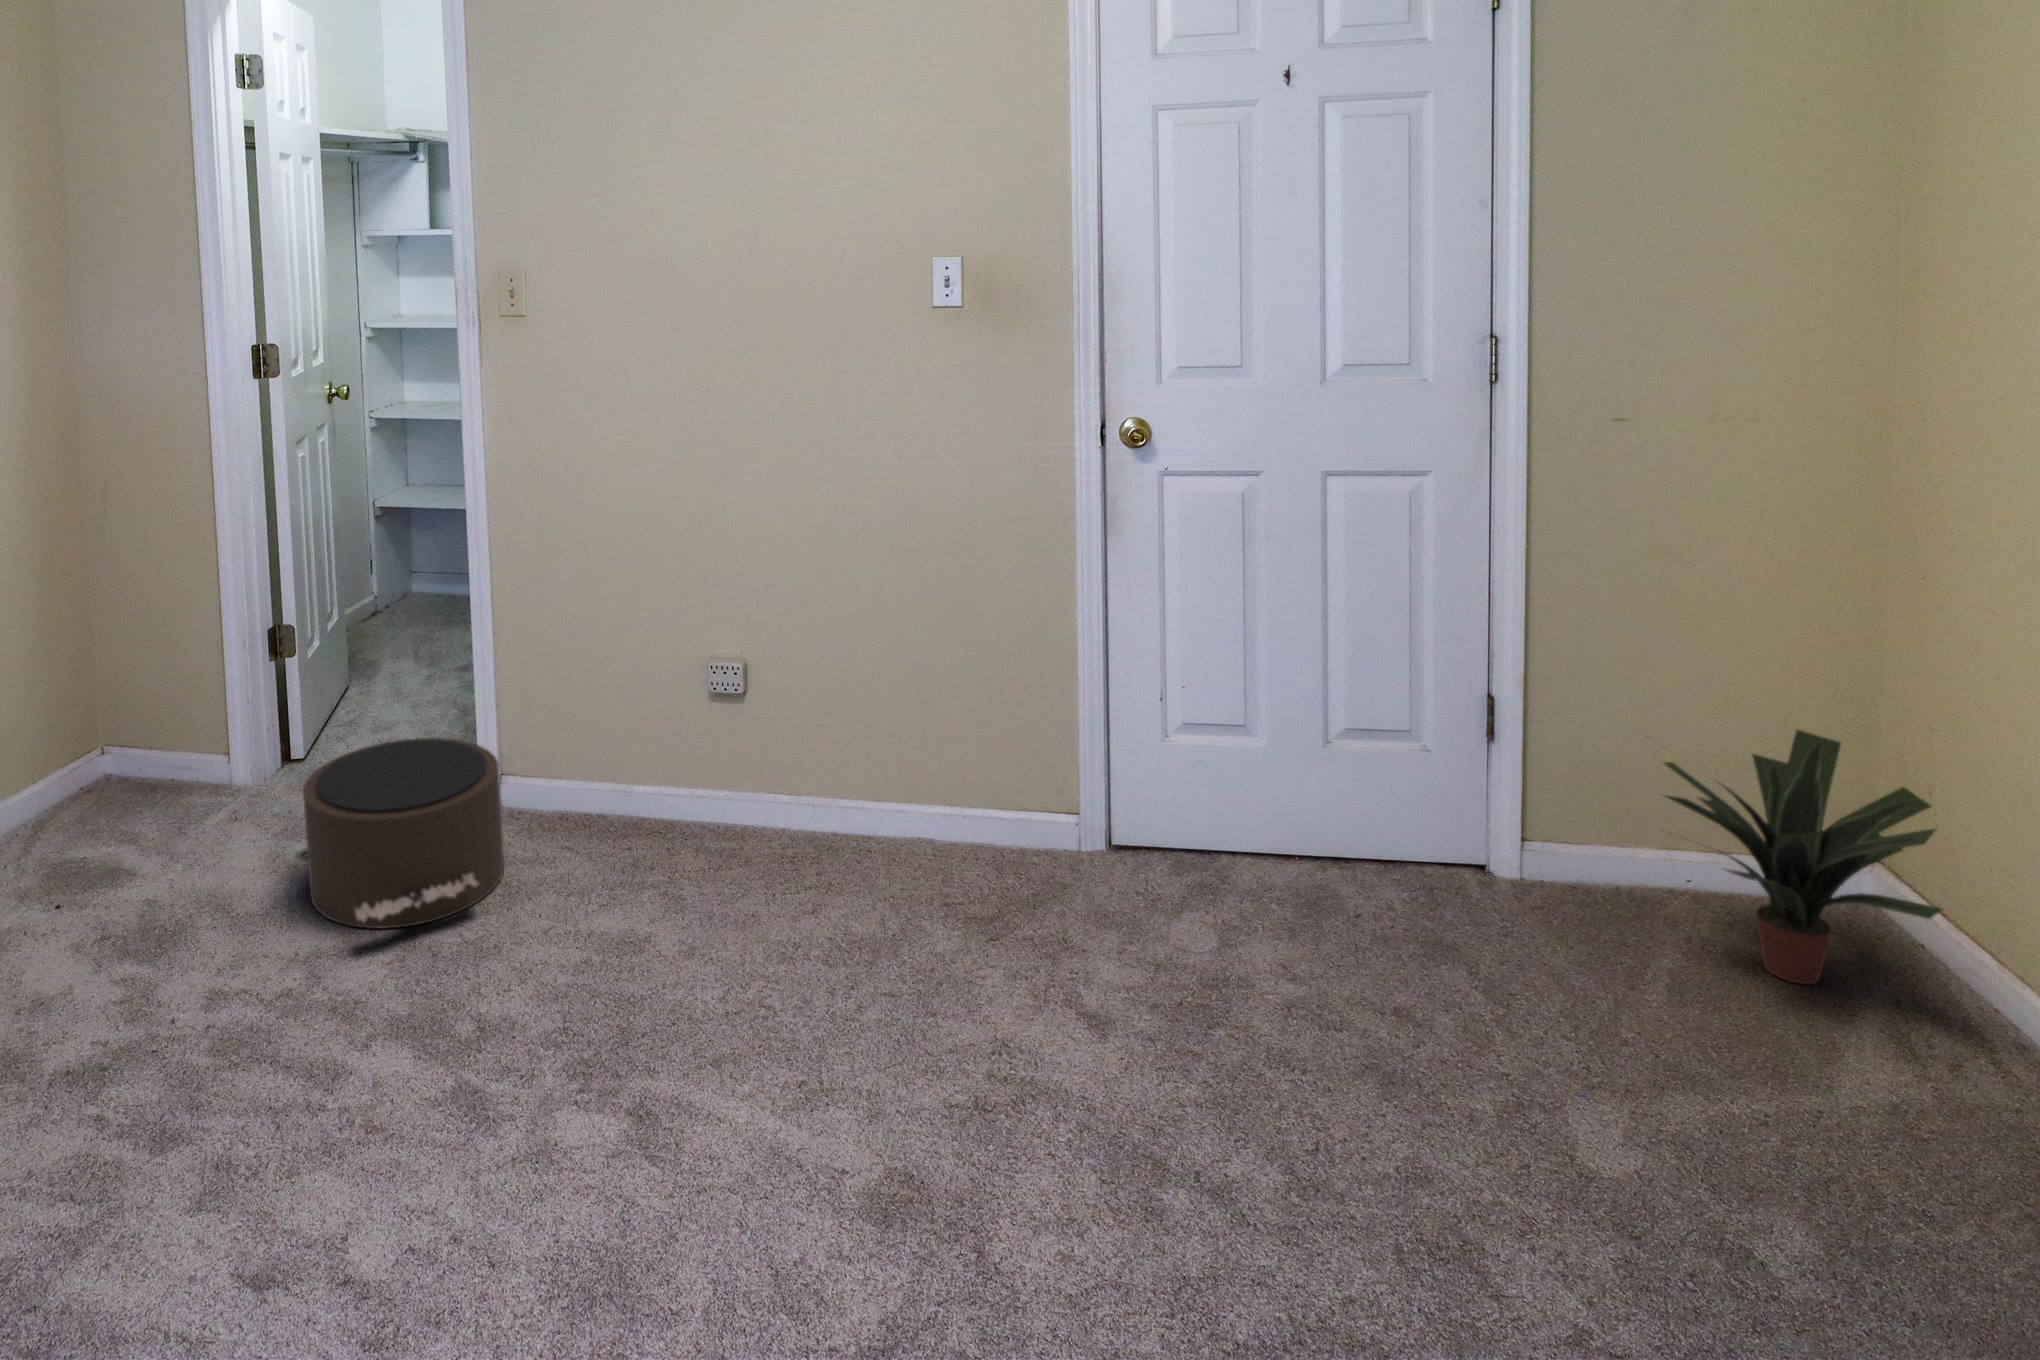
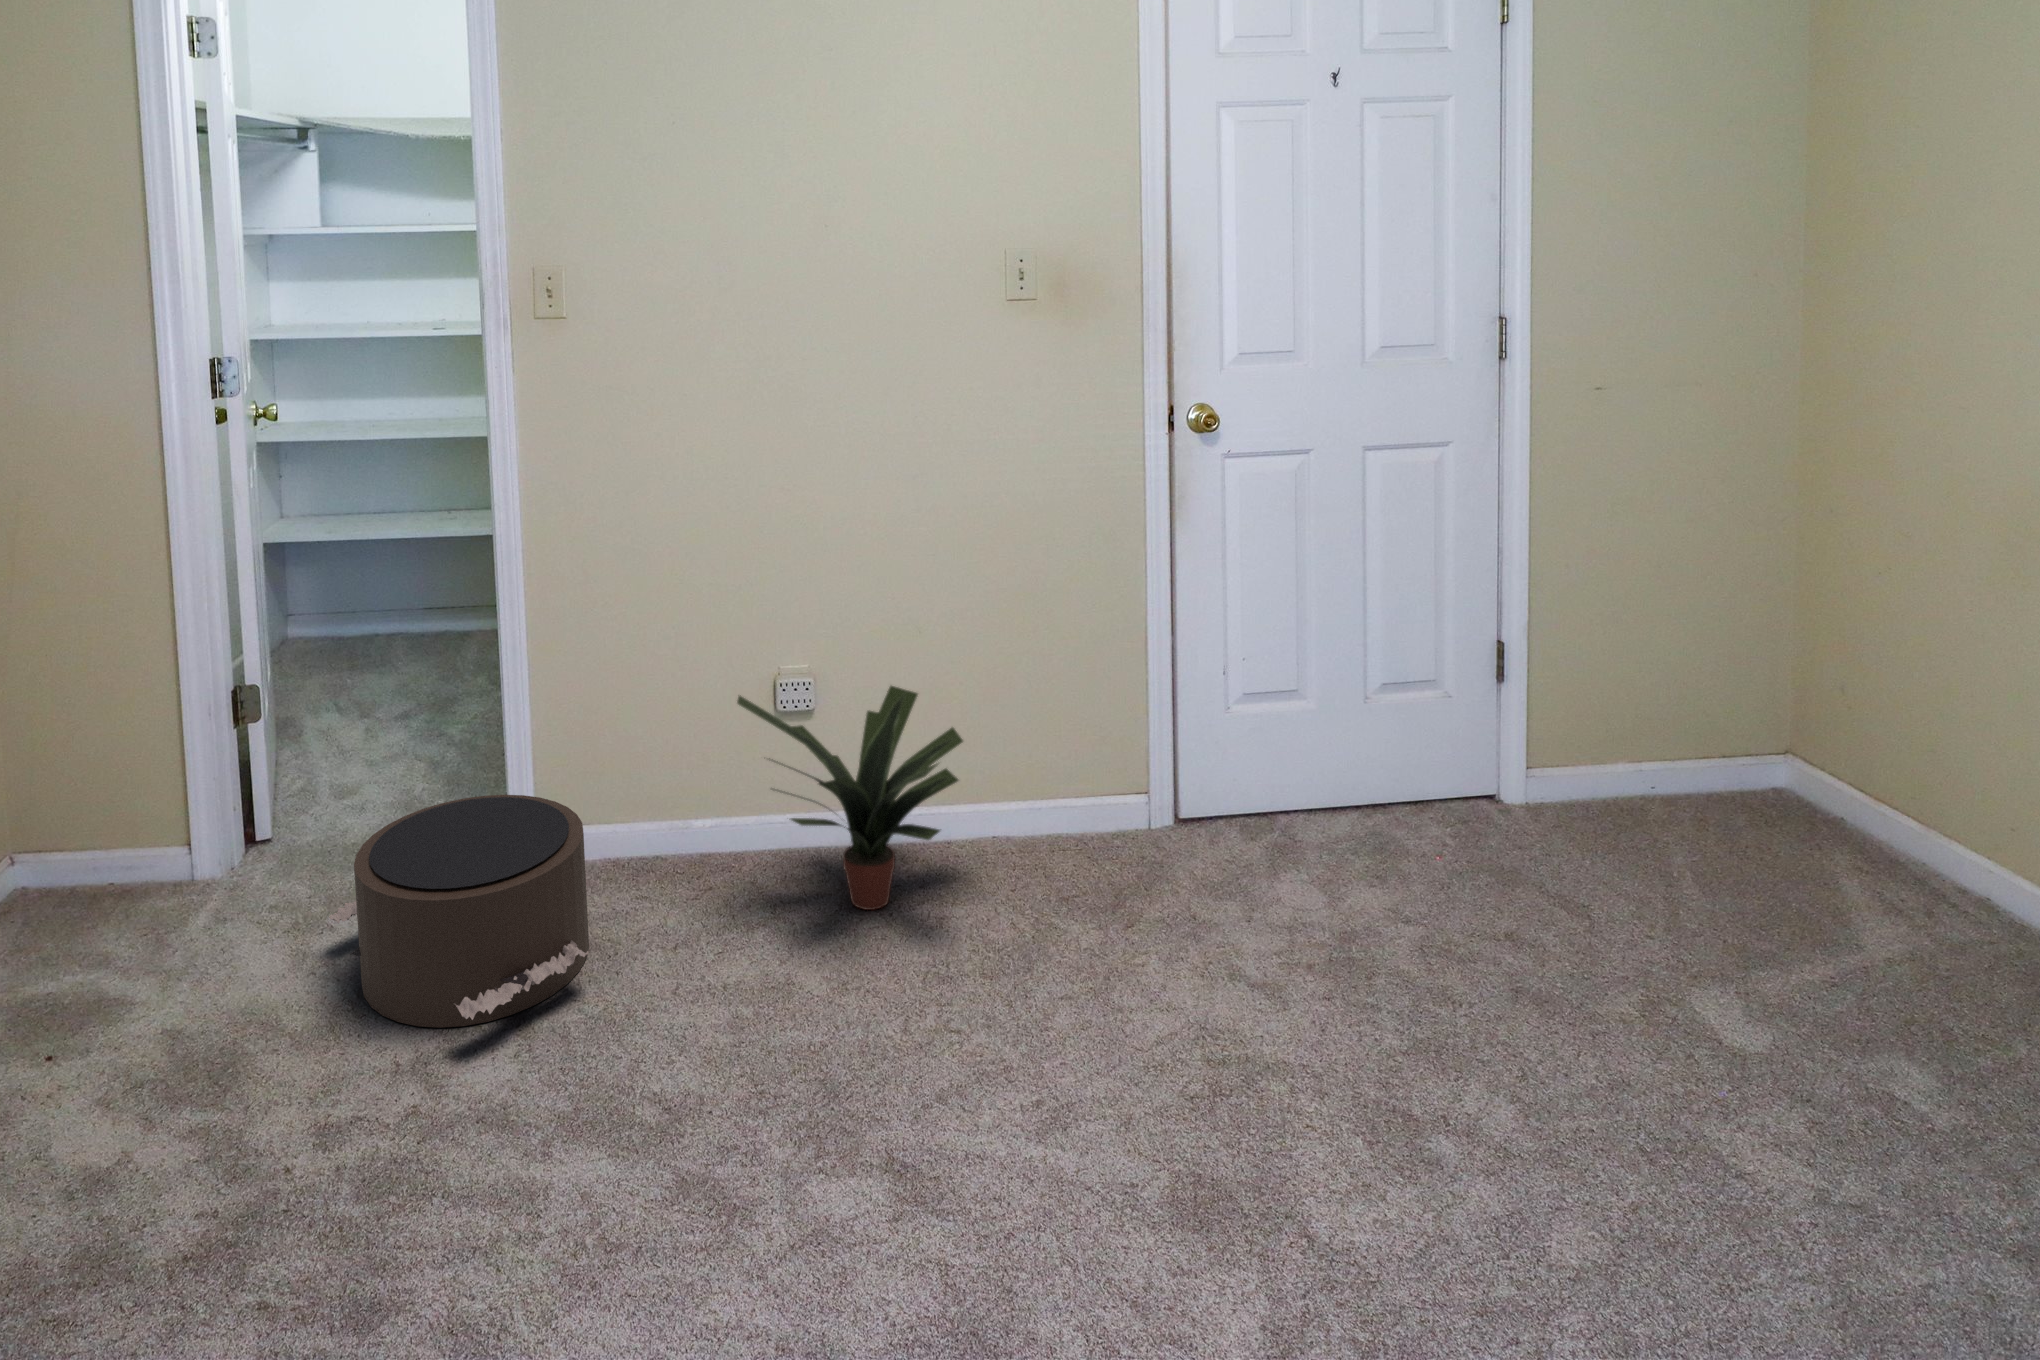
potted plant: present [1664,730,1942,984] -> present [737,686,963,910]

